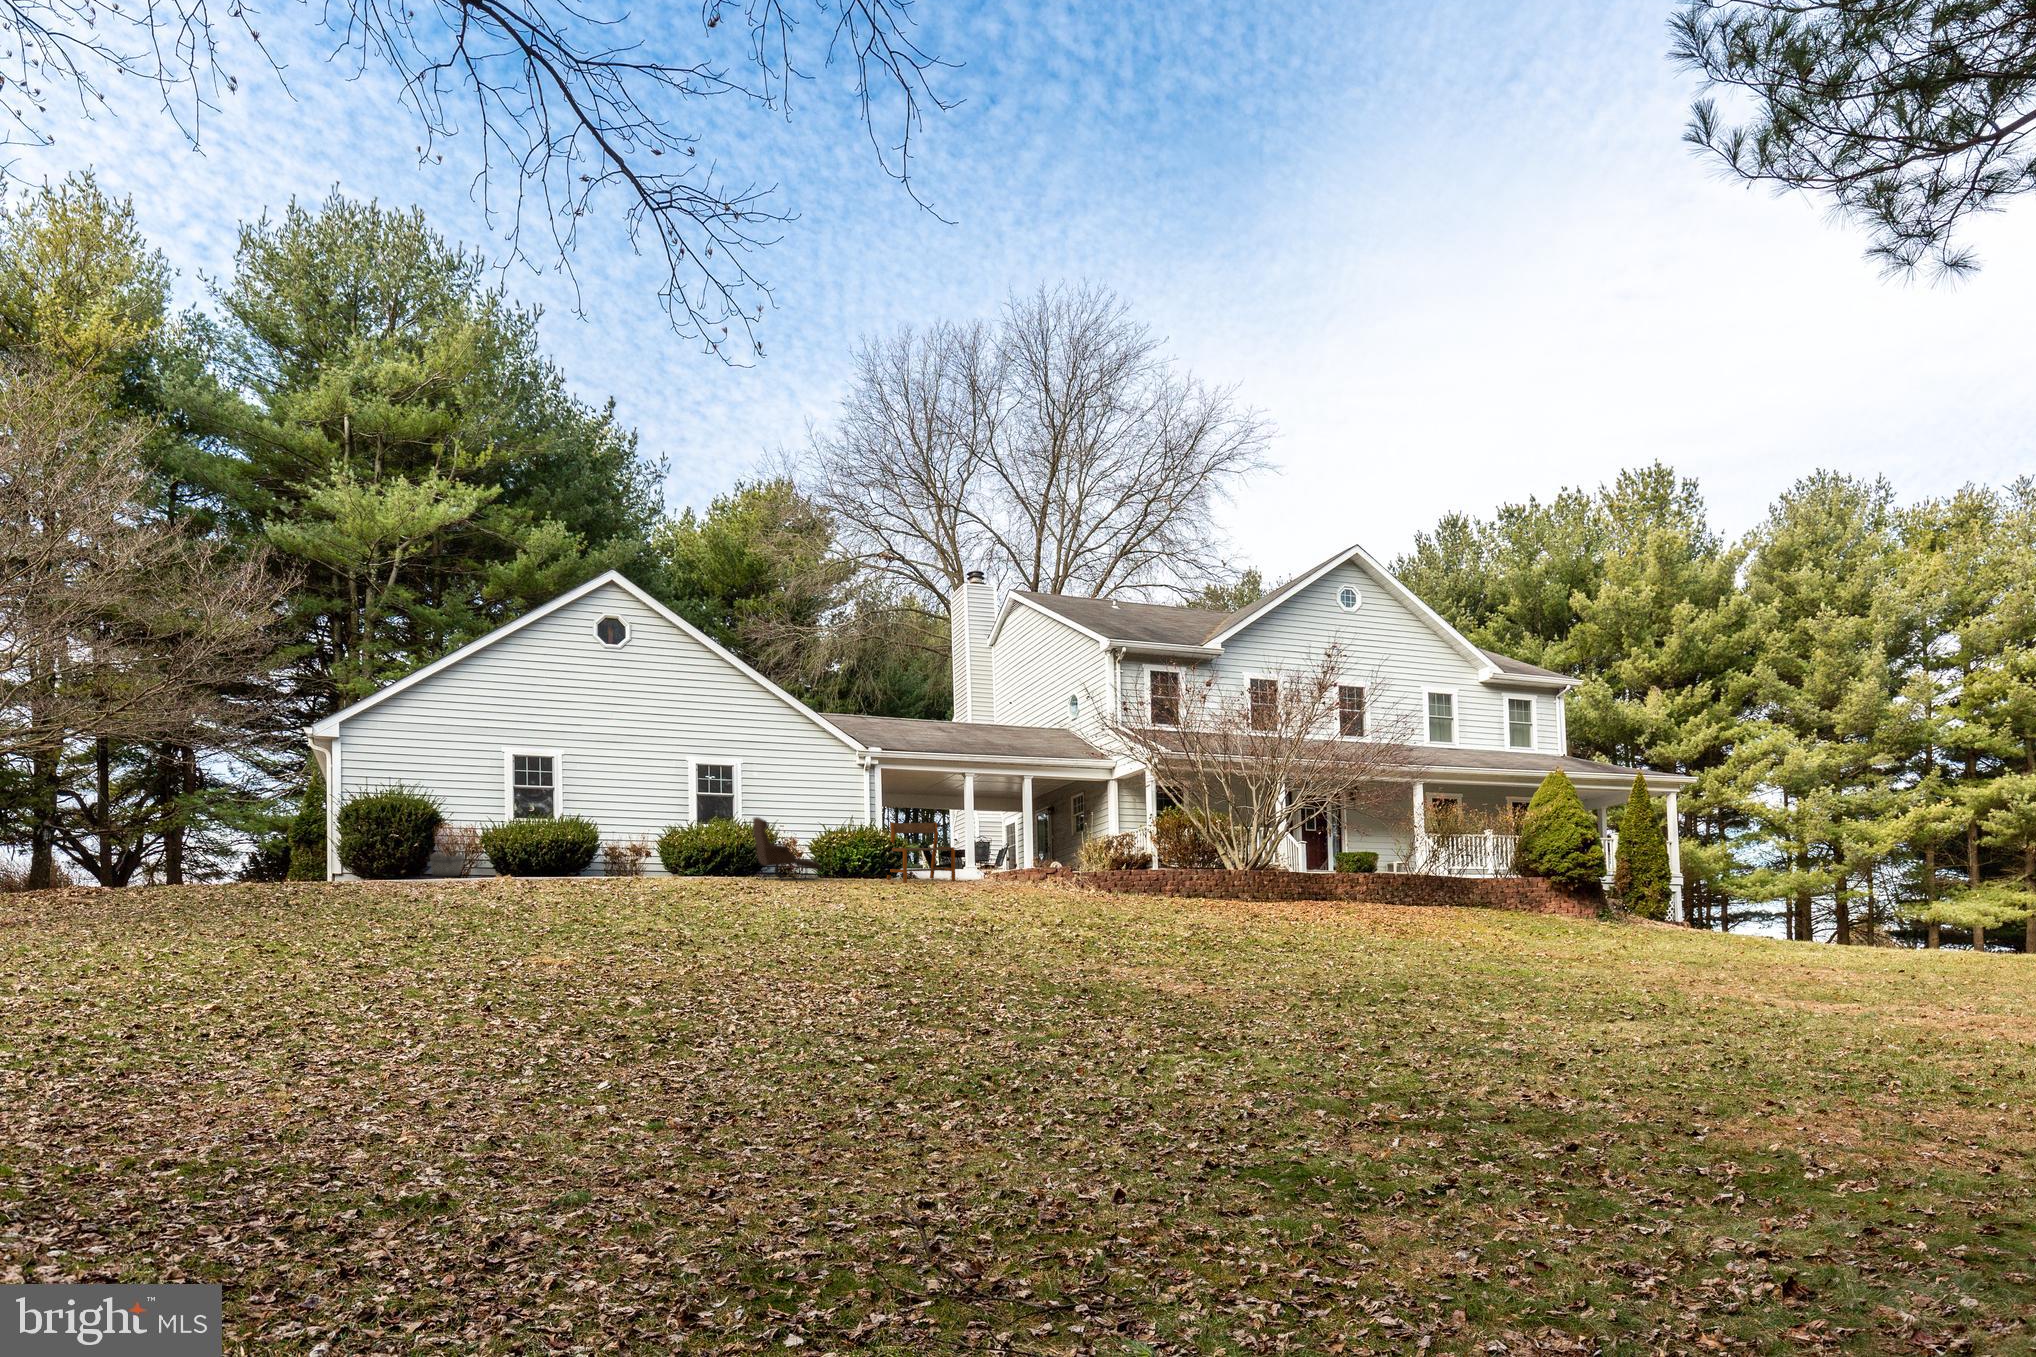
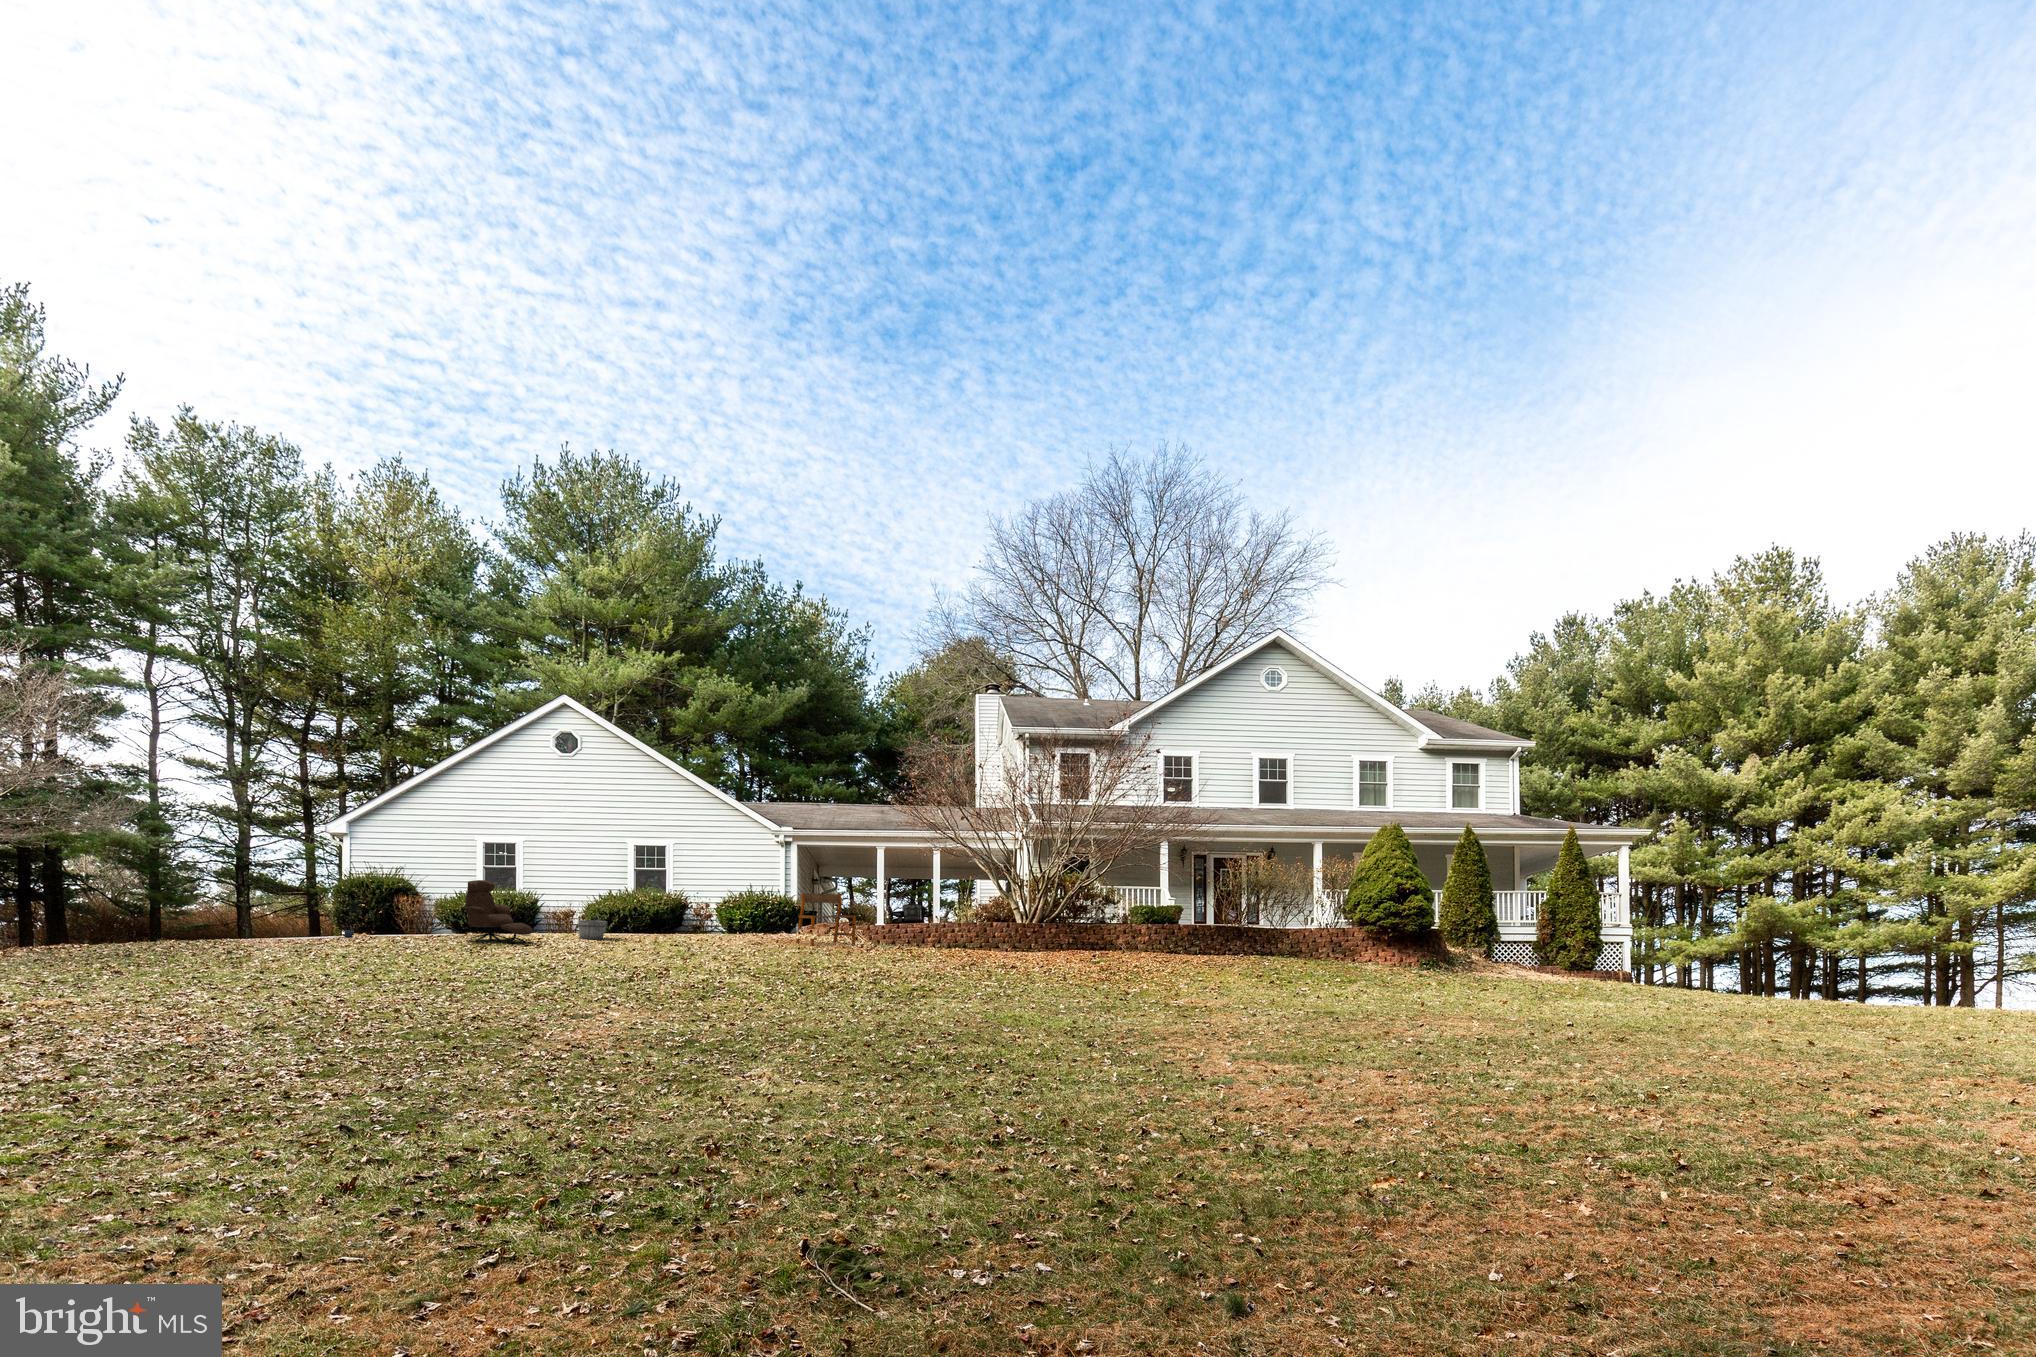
lounge chair: present [753,817,821,880] -> present [465,880,533,943]
potted plant: none [378,838,399,880] -> present [344,899,362,937]
wooden bucket: present [430,849,464,876] -> present [578,915,607,940]

